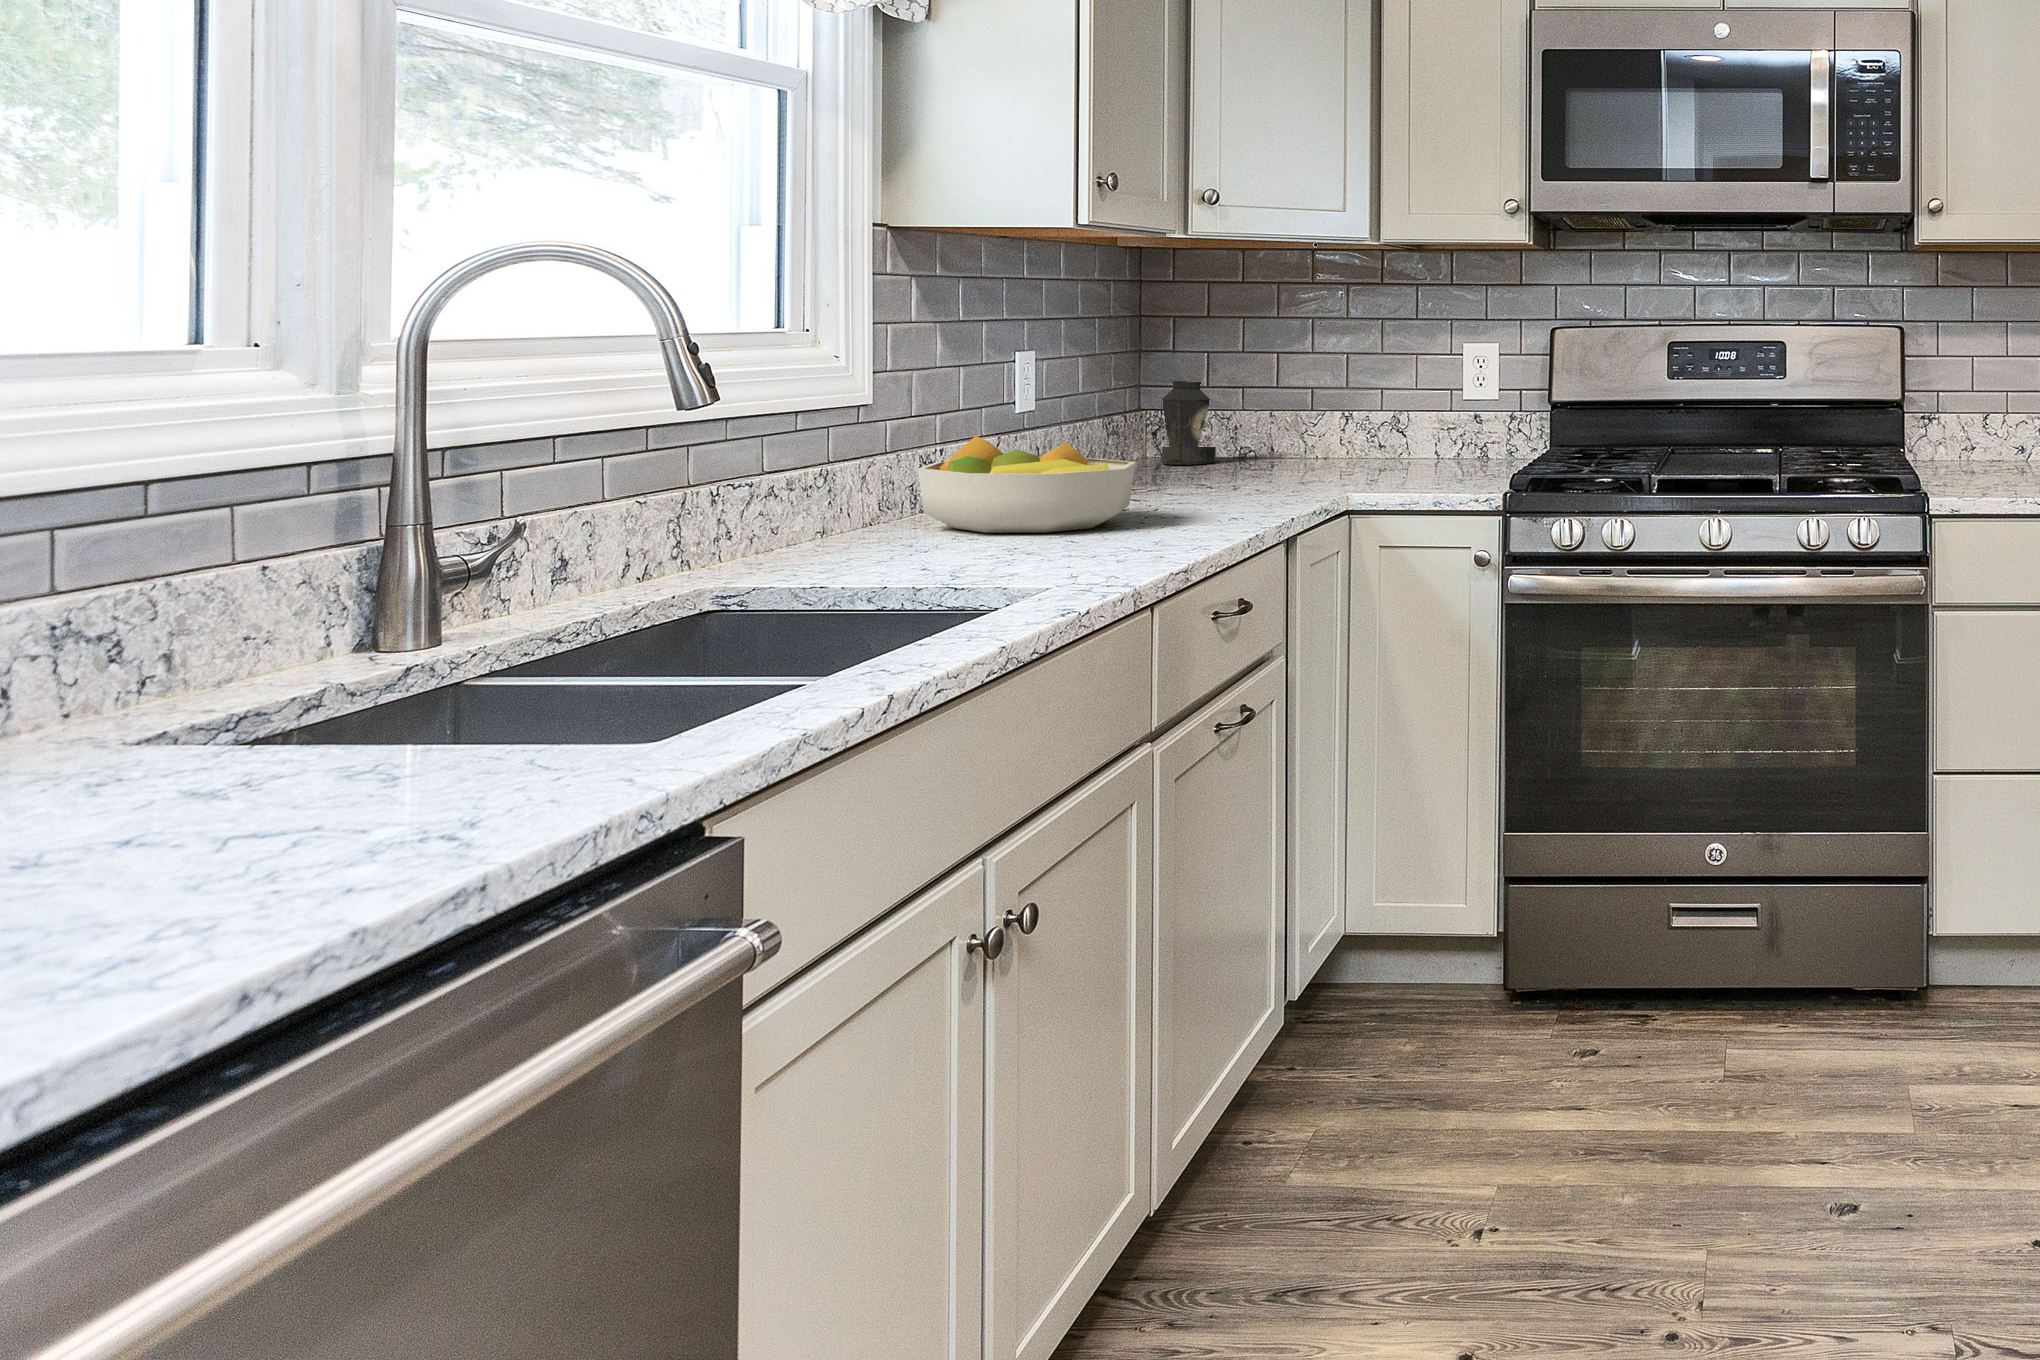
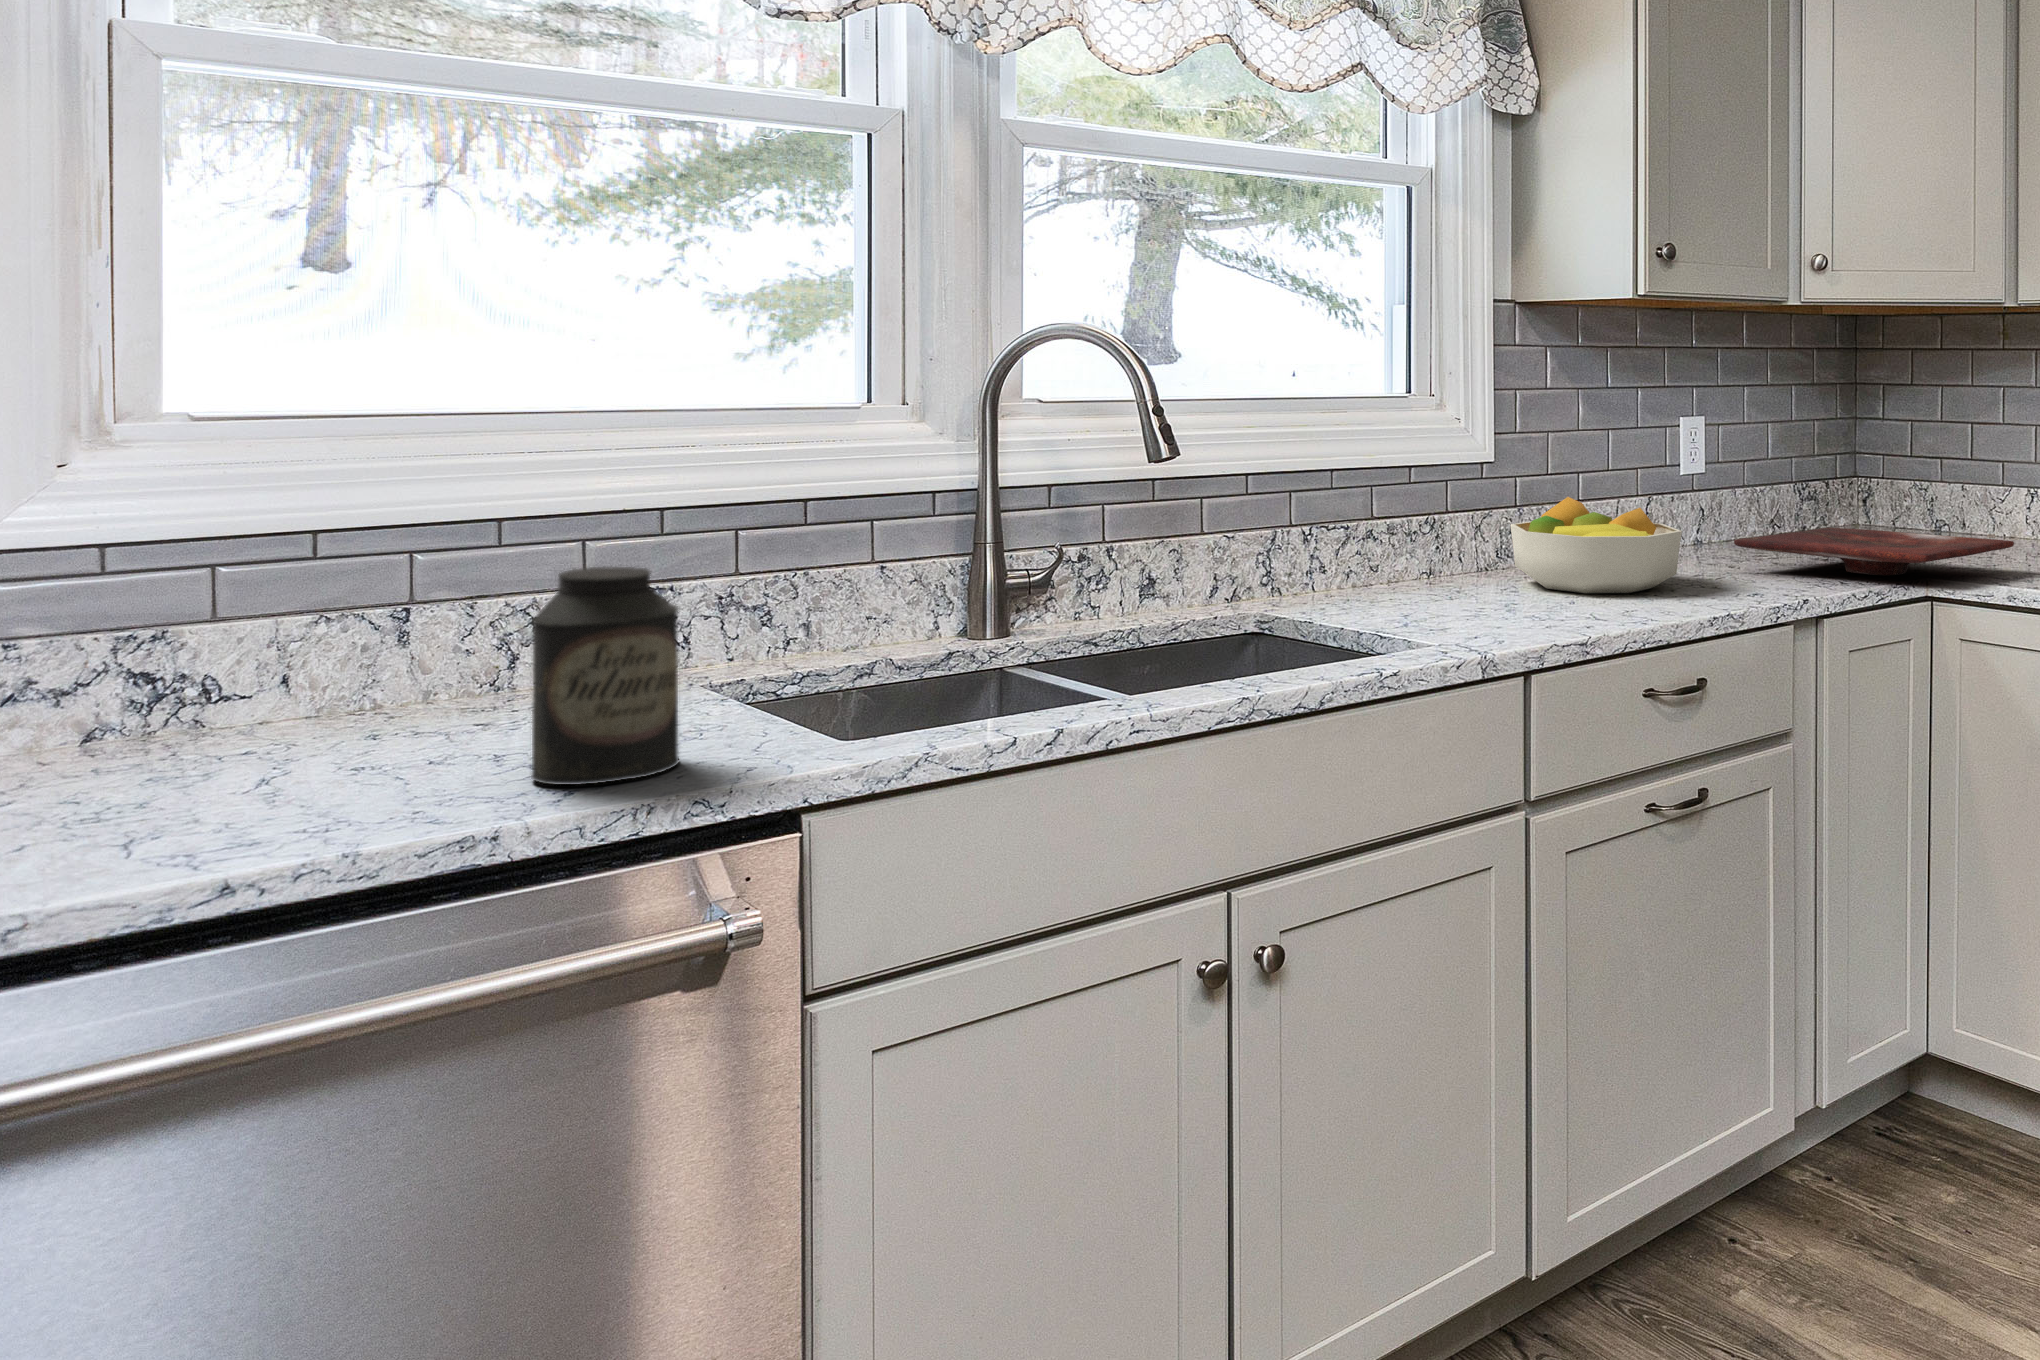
canister: present [1162,380,1216,465] -> present [531,567,679,785]
cutting board: none [1138,454,1396,493] -> present [1734,528,2014,575]

